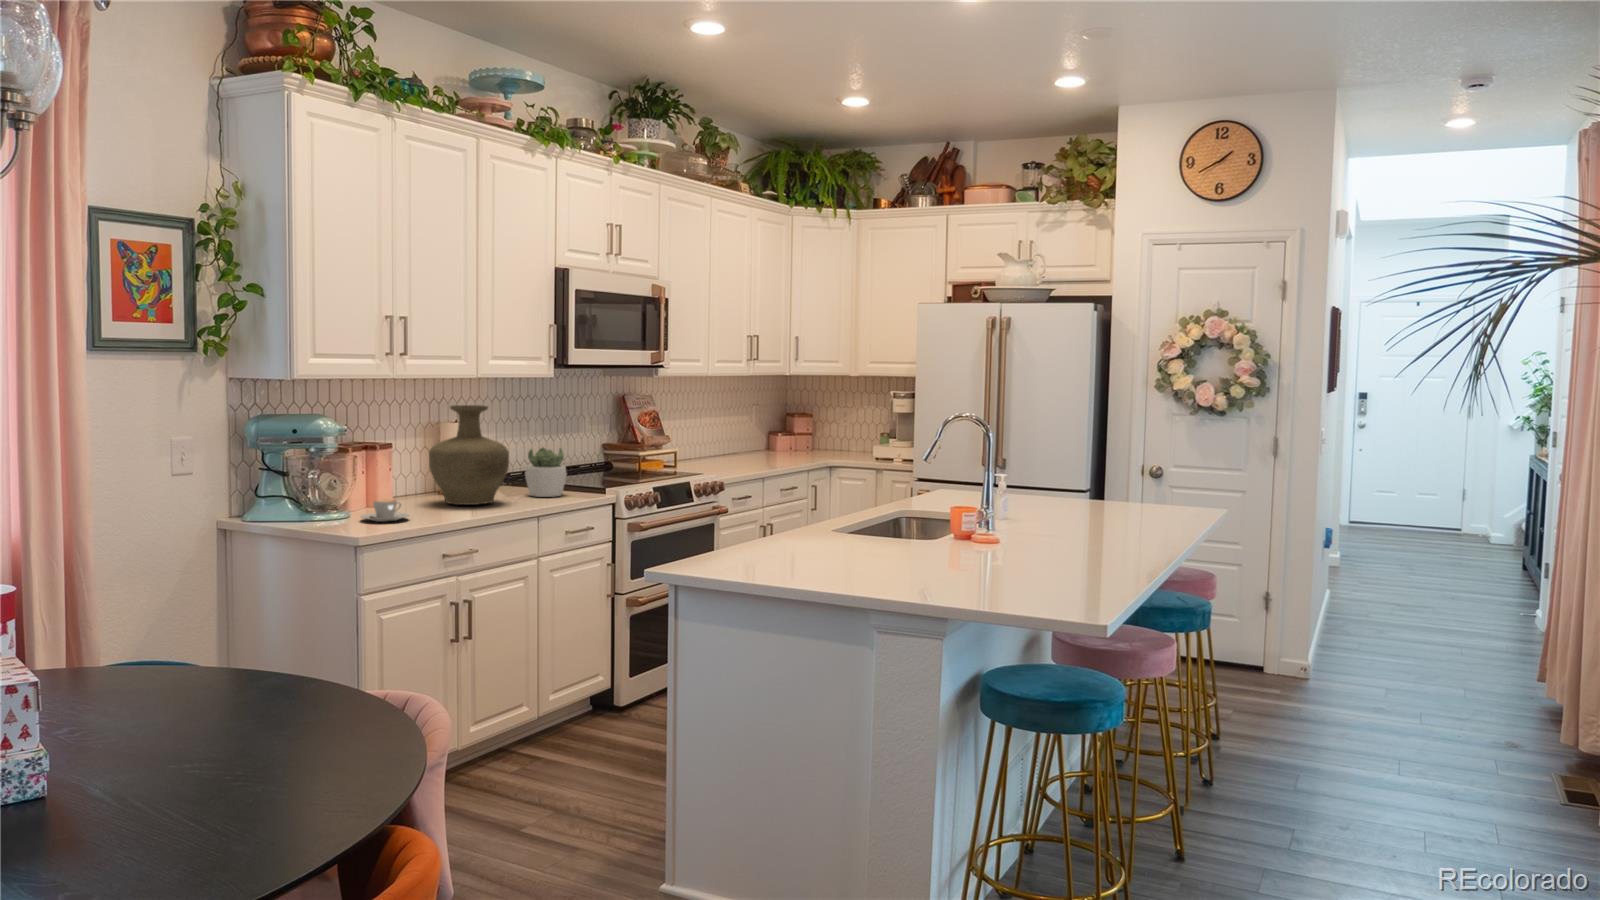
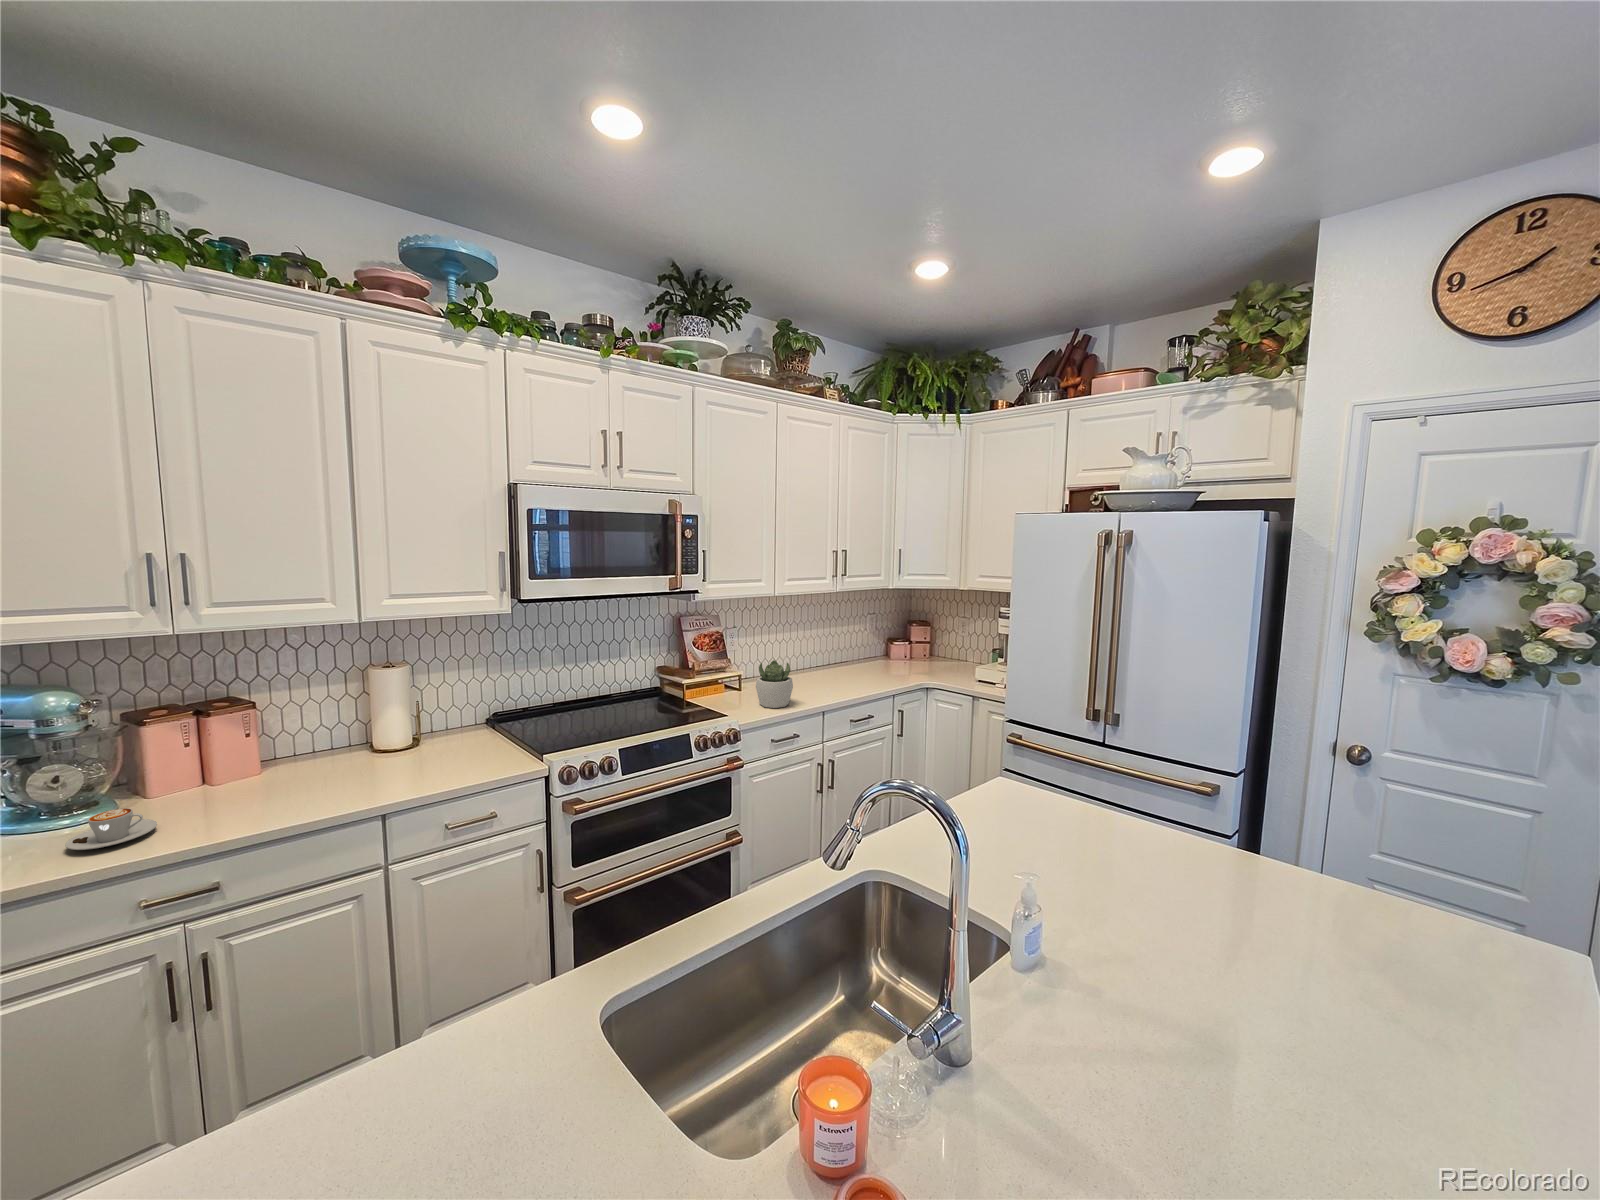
vase: present [429,405,509,505] -> none [269,662,387,793]
succulent plant: present [525,448,567,497] -> present [756,660,793,708]

